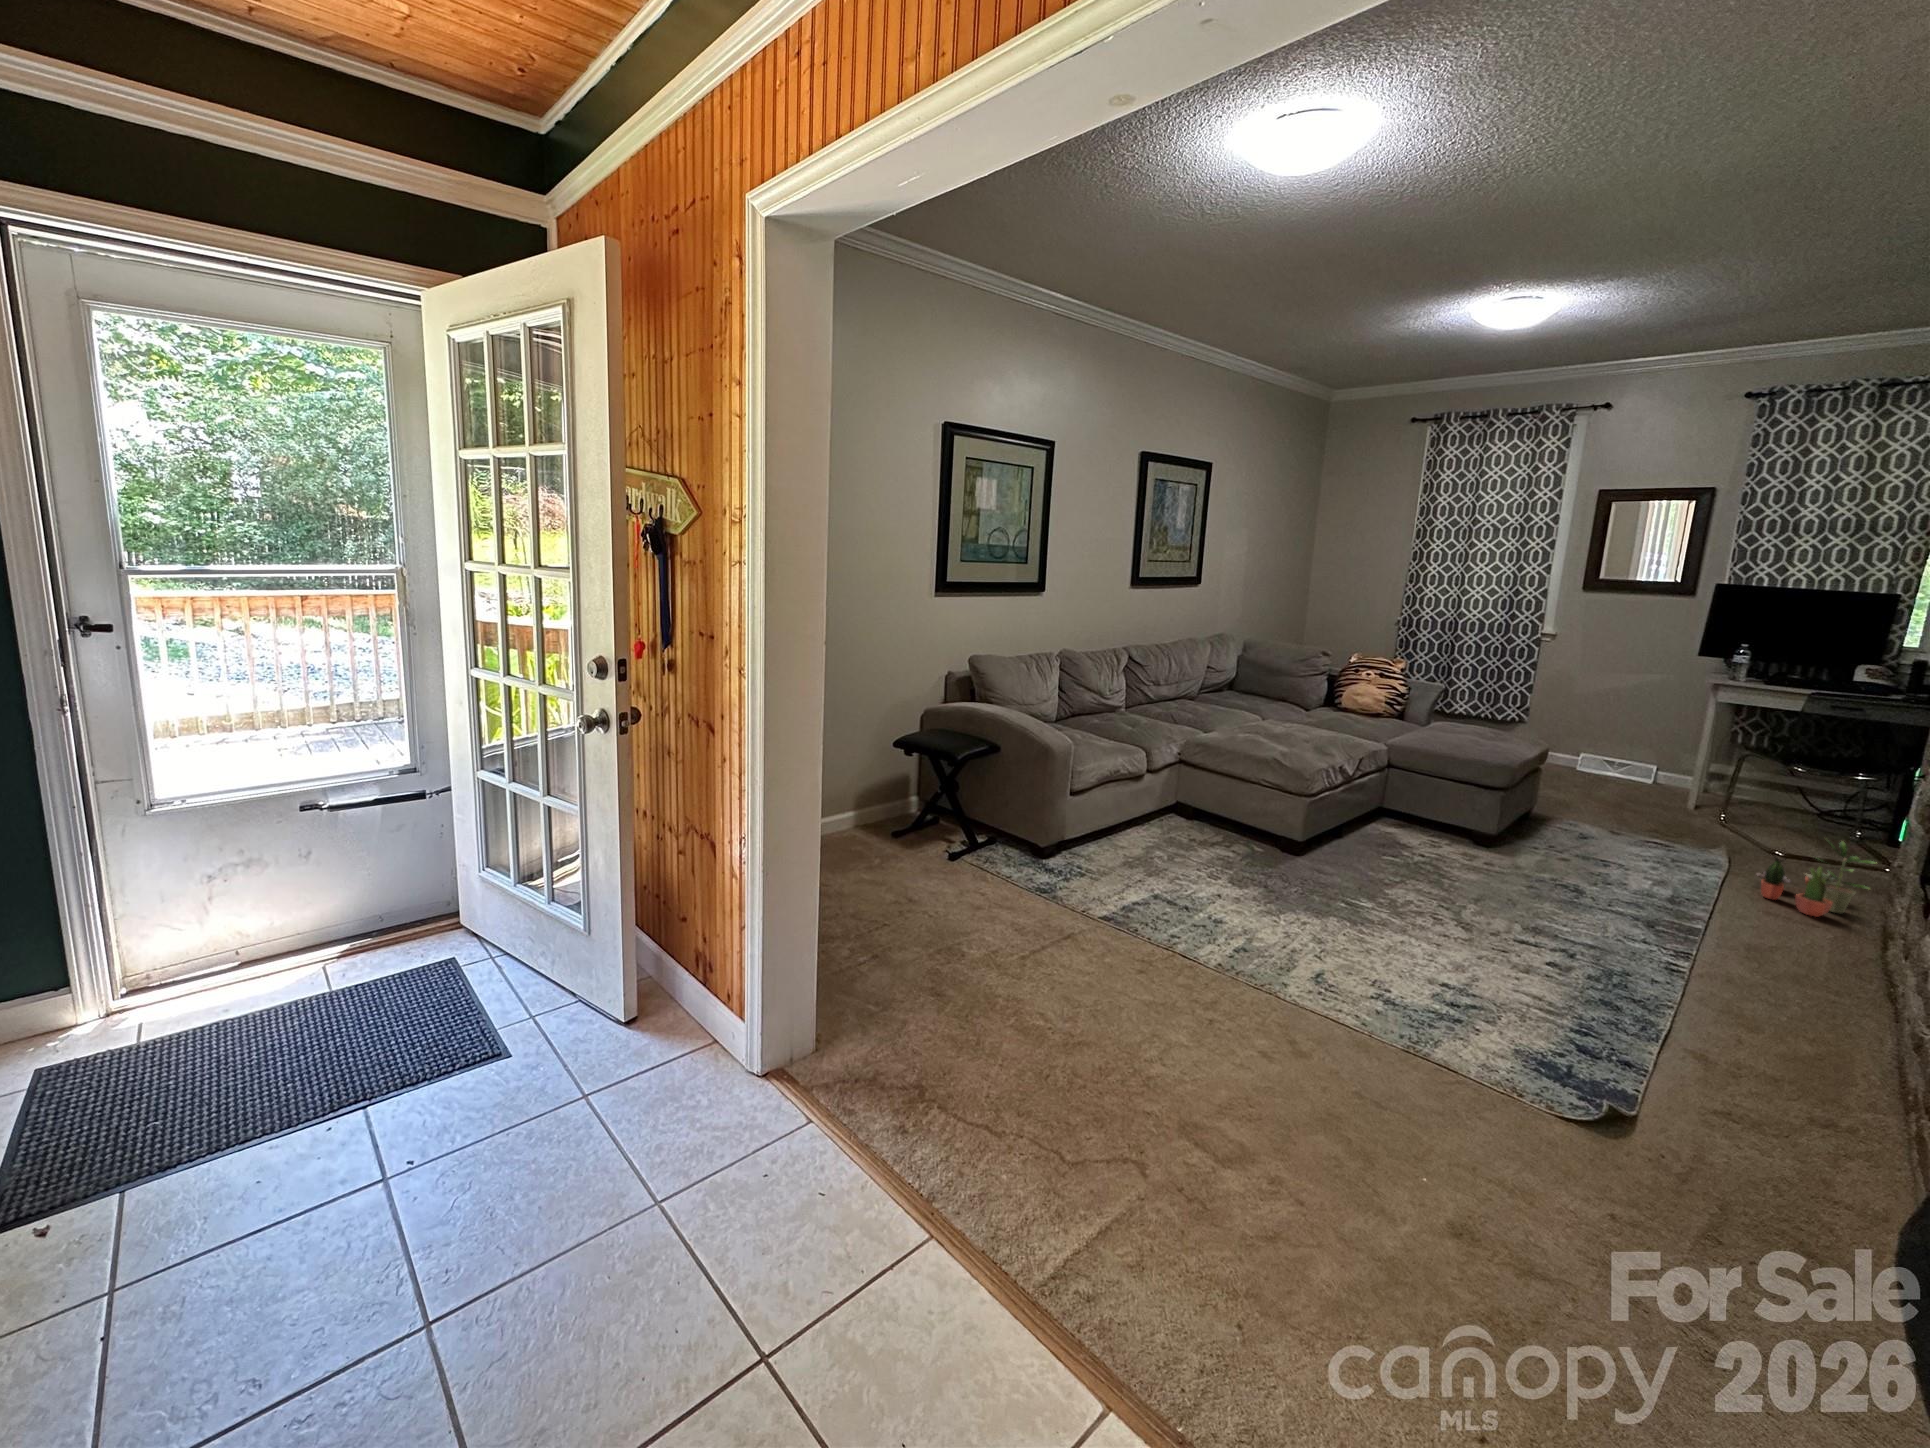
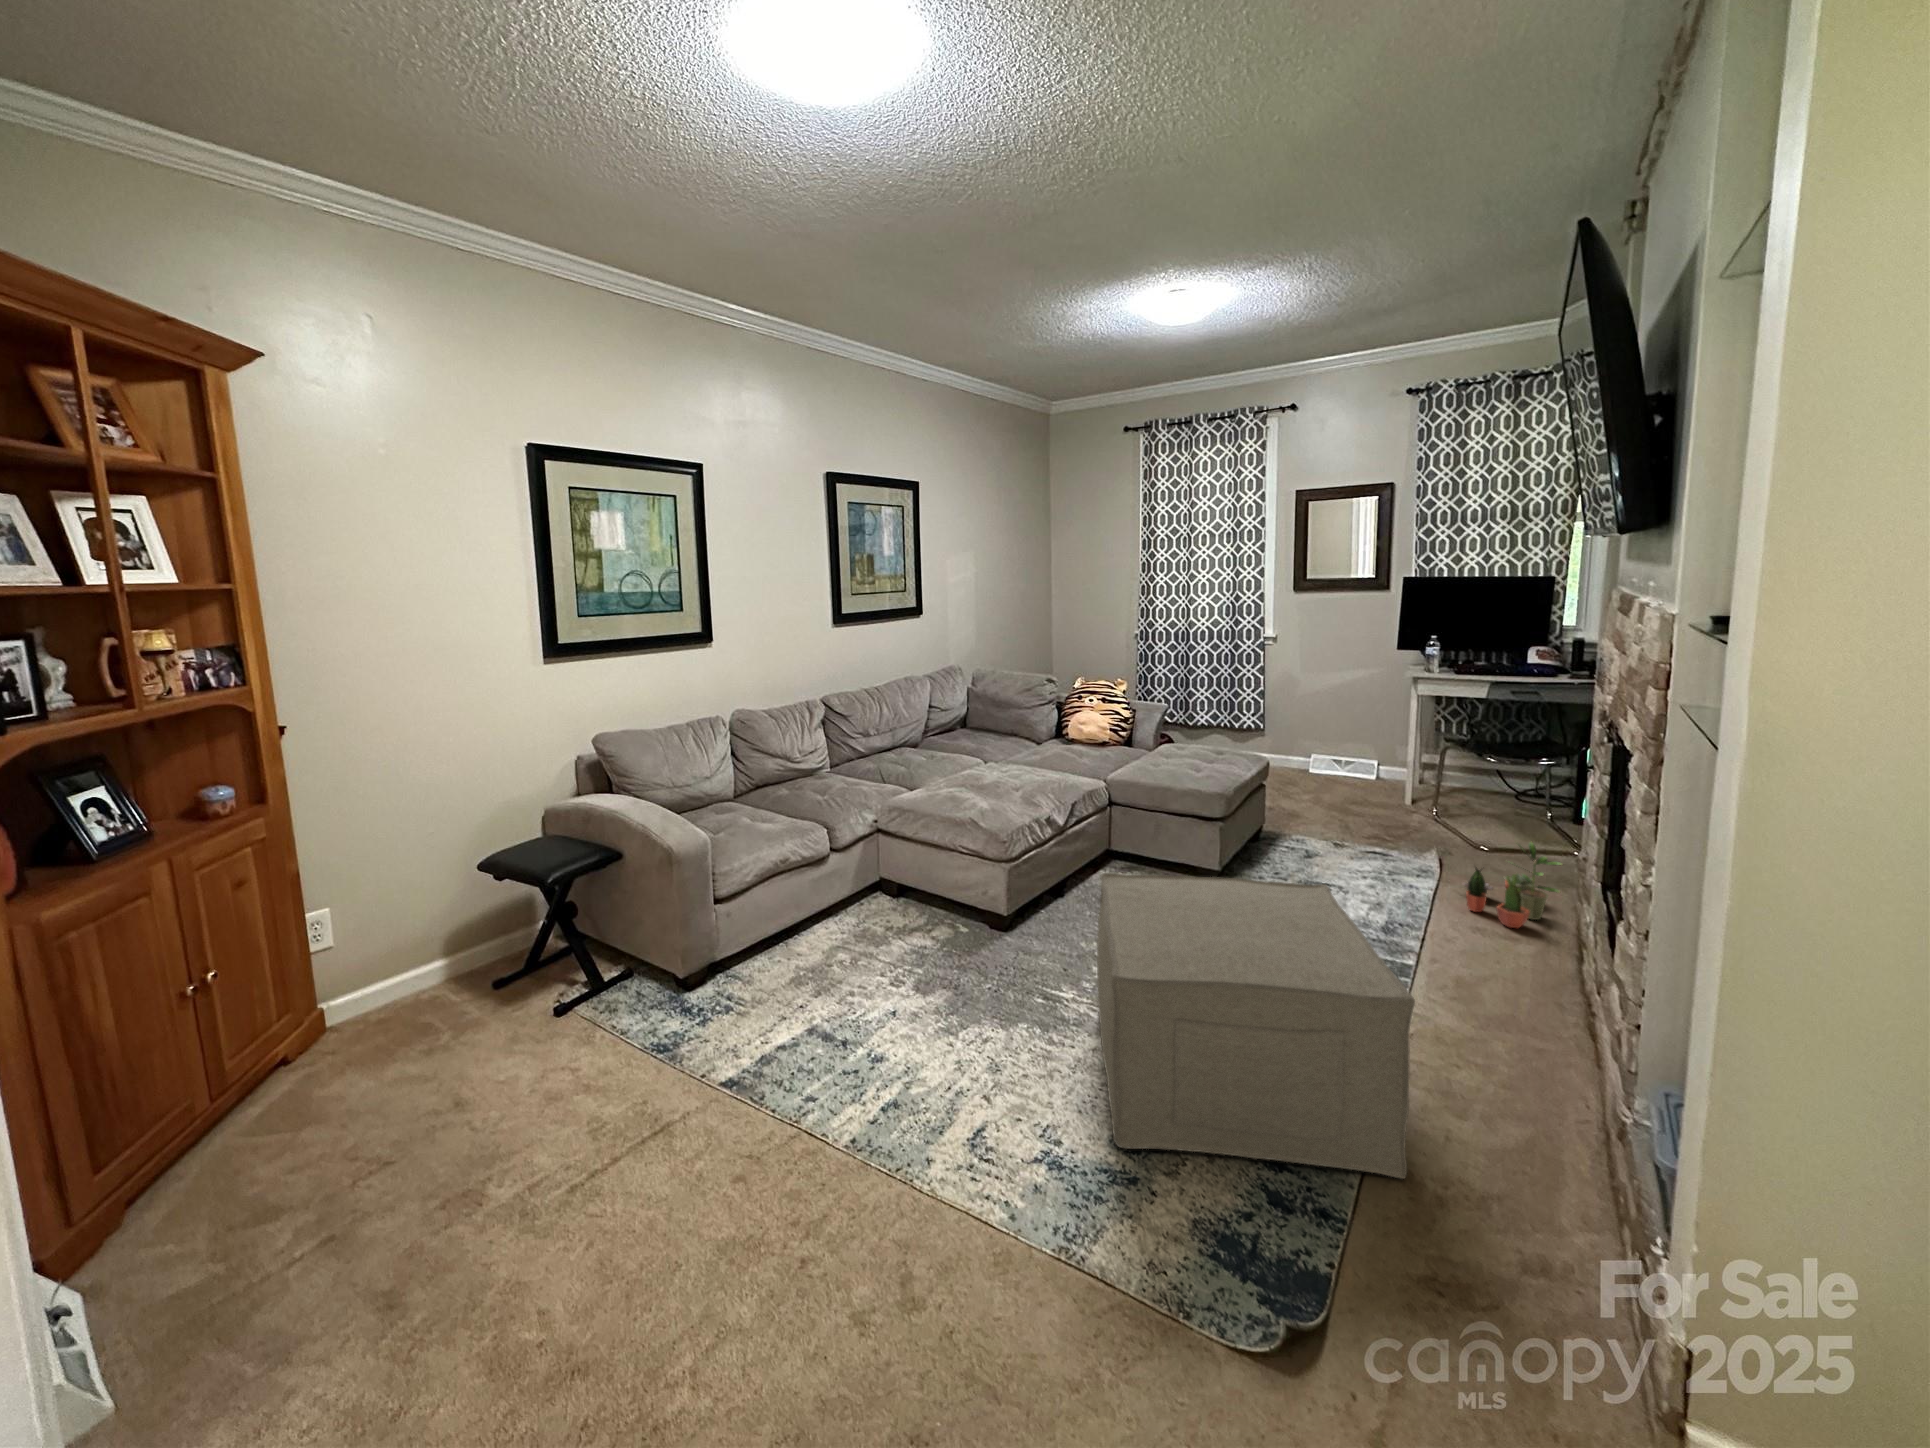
ottoman: none [1400,804,1735,1058] -> present [1097,873,1415,1179]

